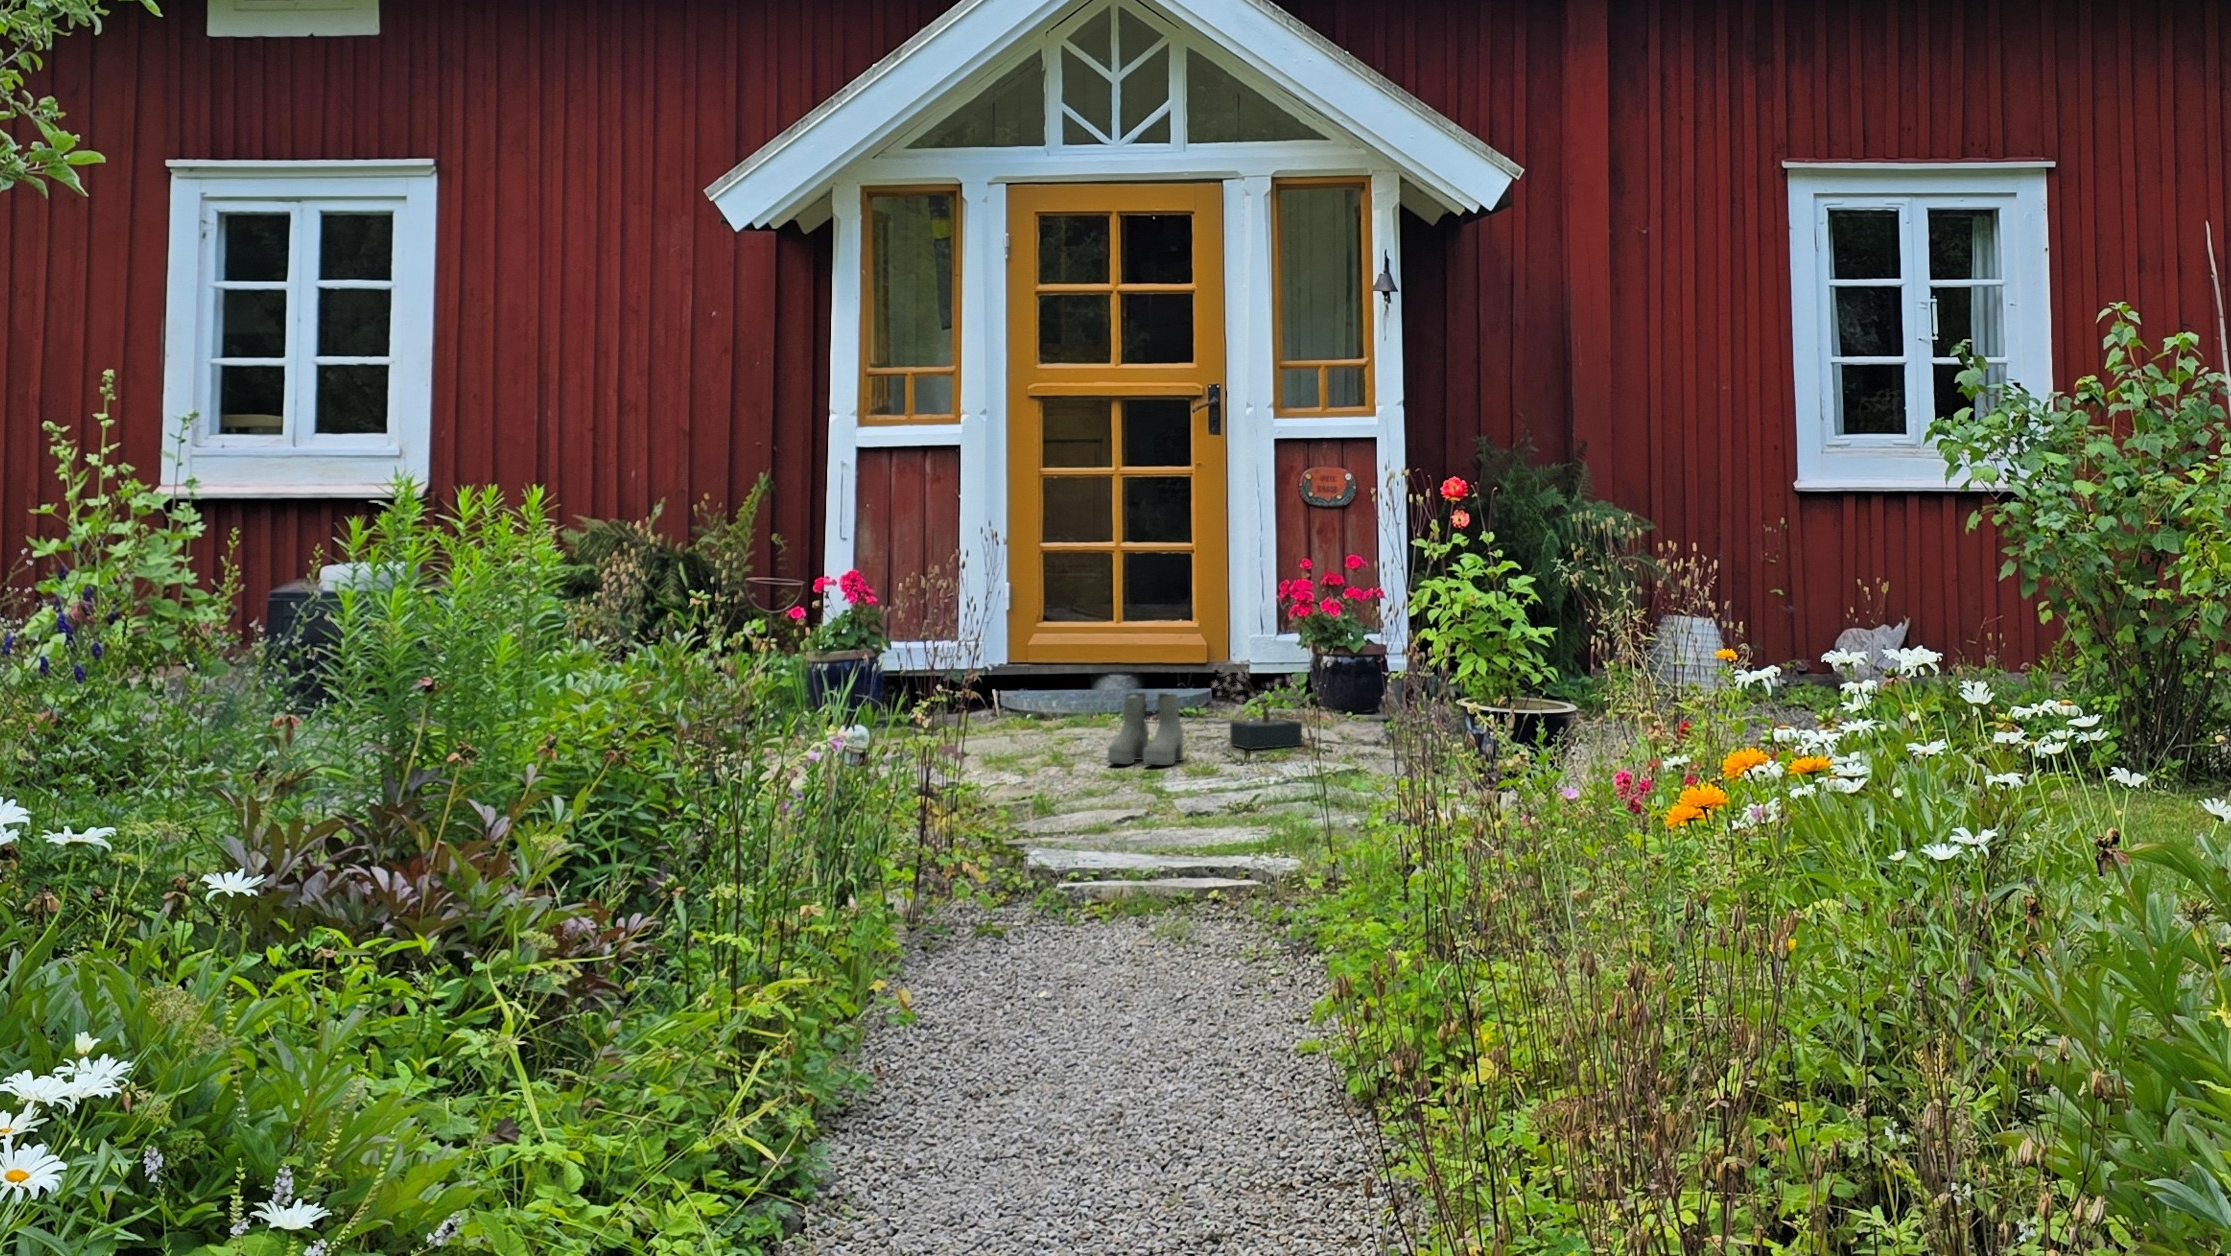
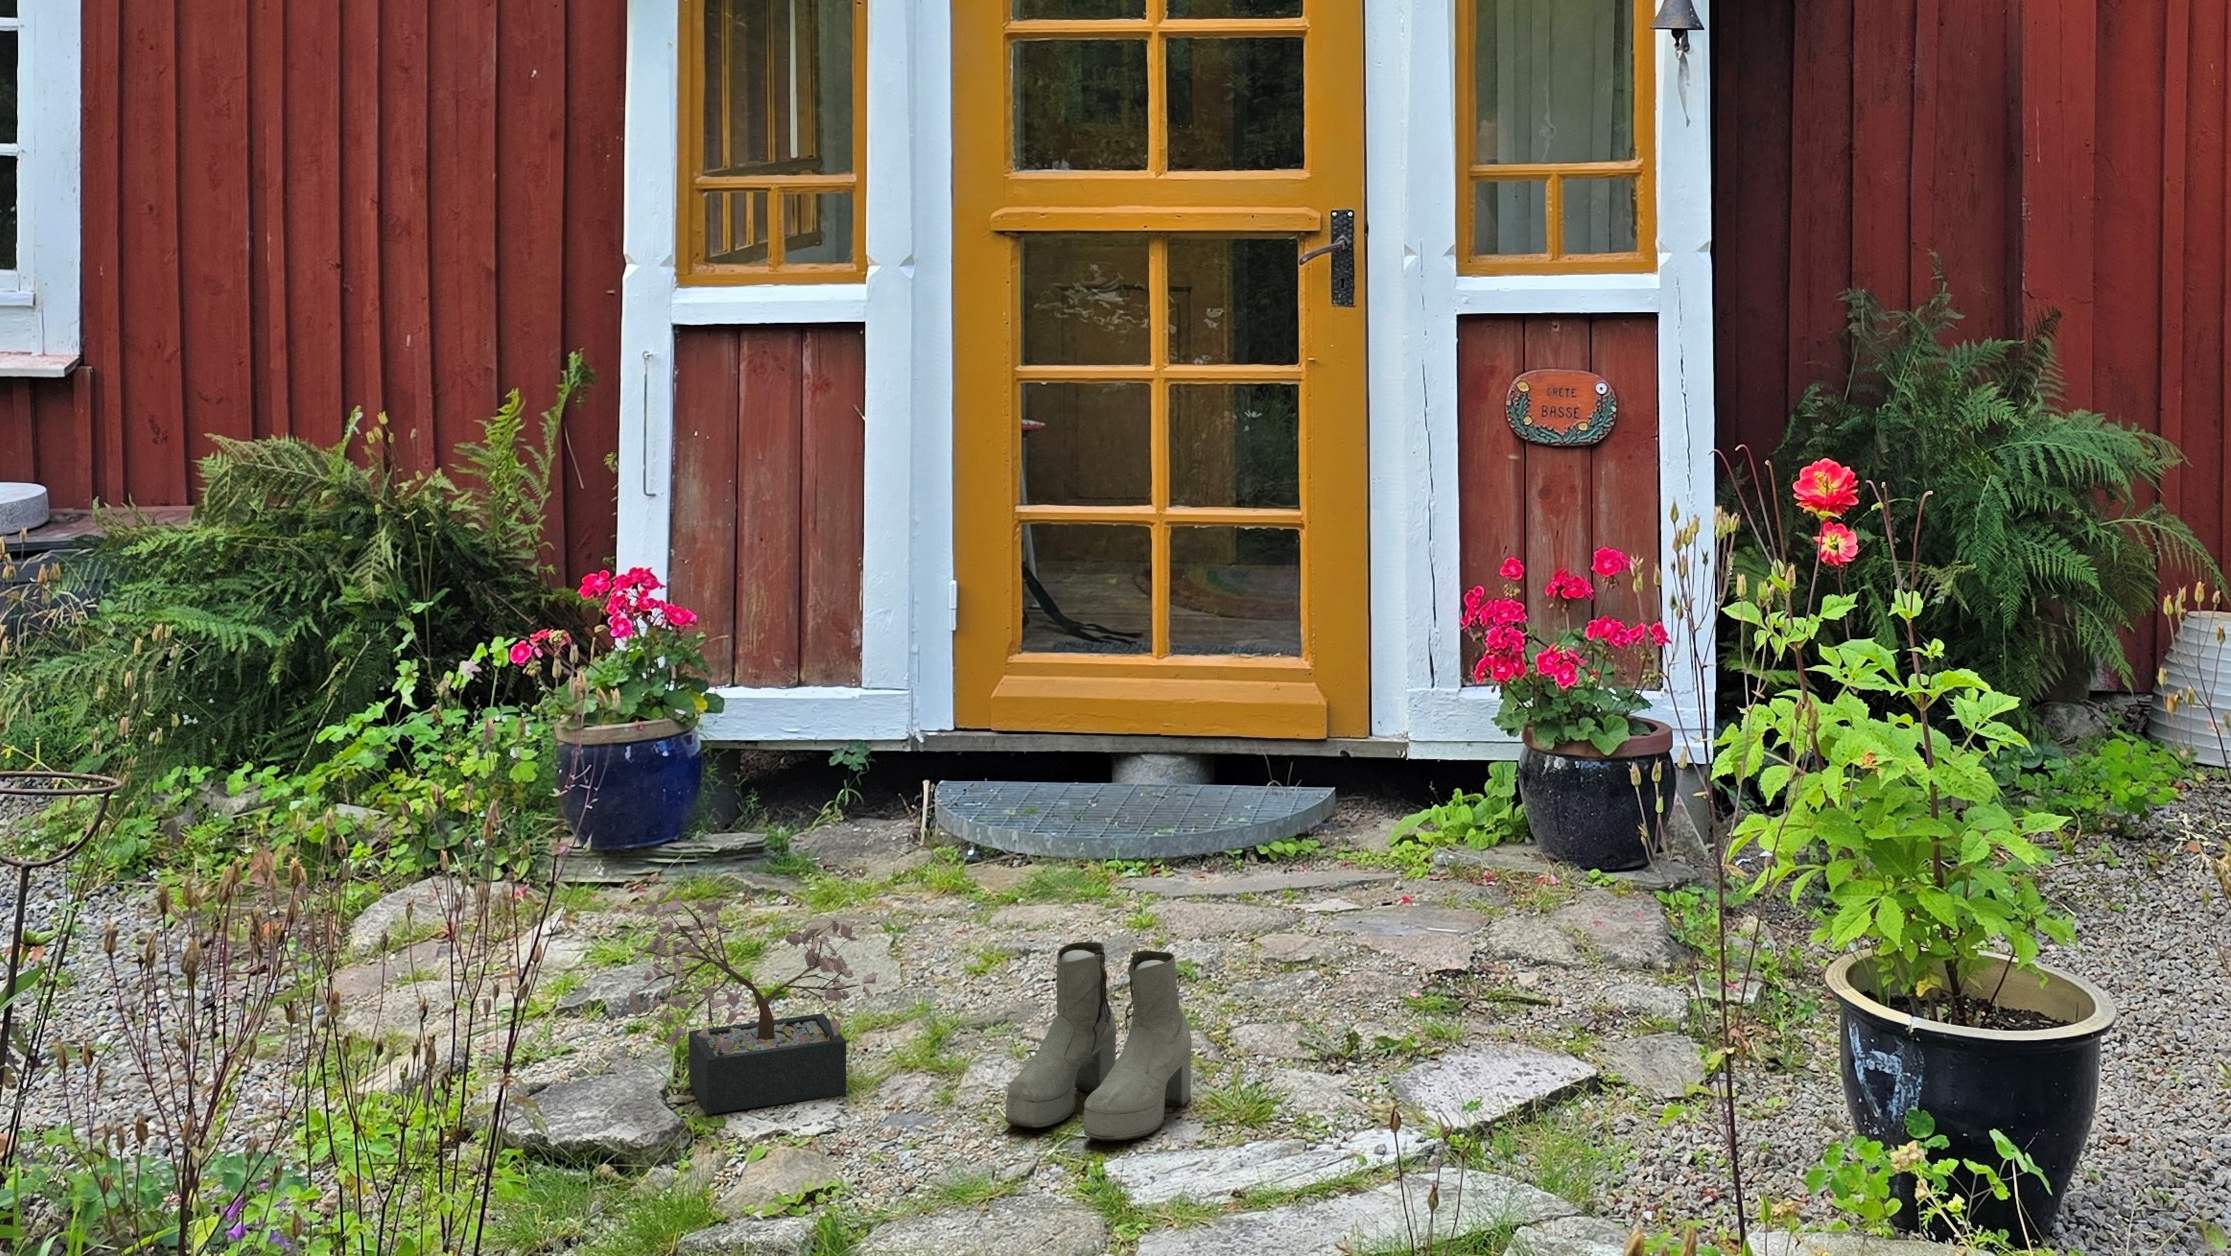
decorative plant: present [1212,660,1308,749] -> present [629,891,877,1114]

